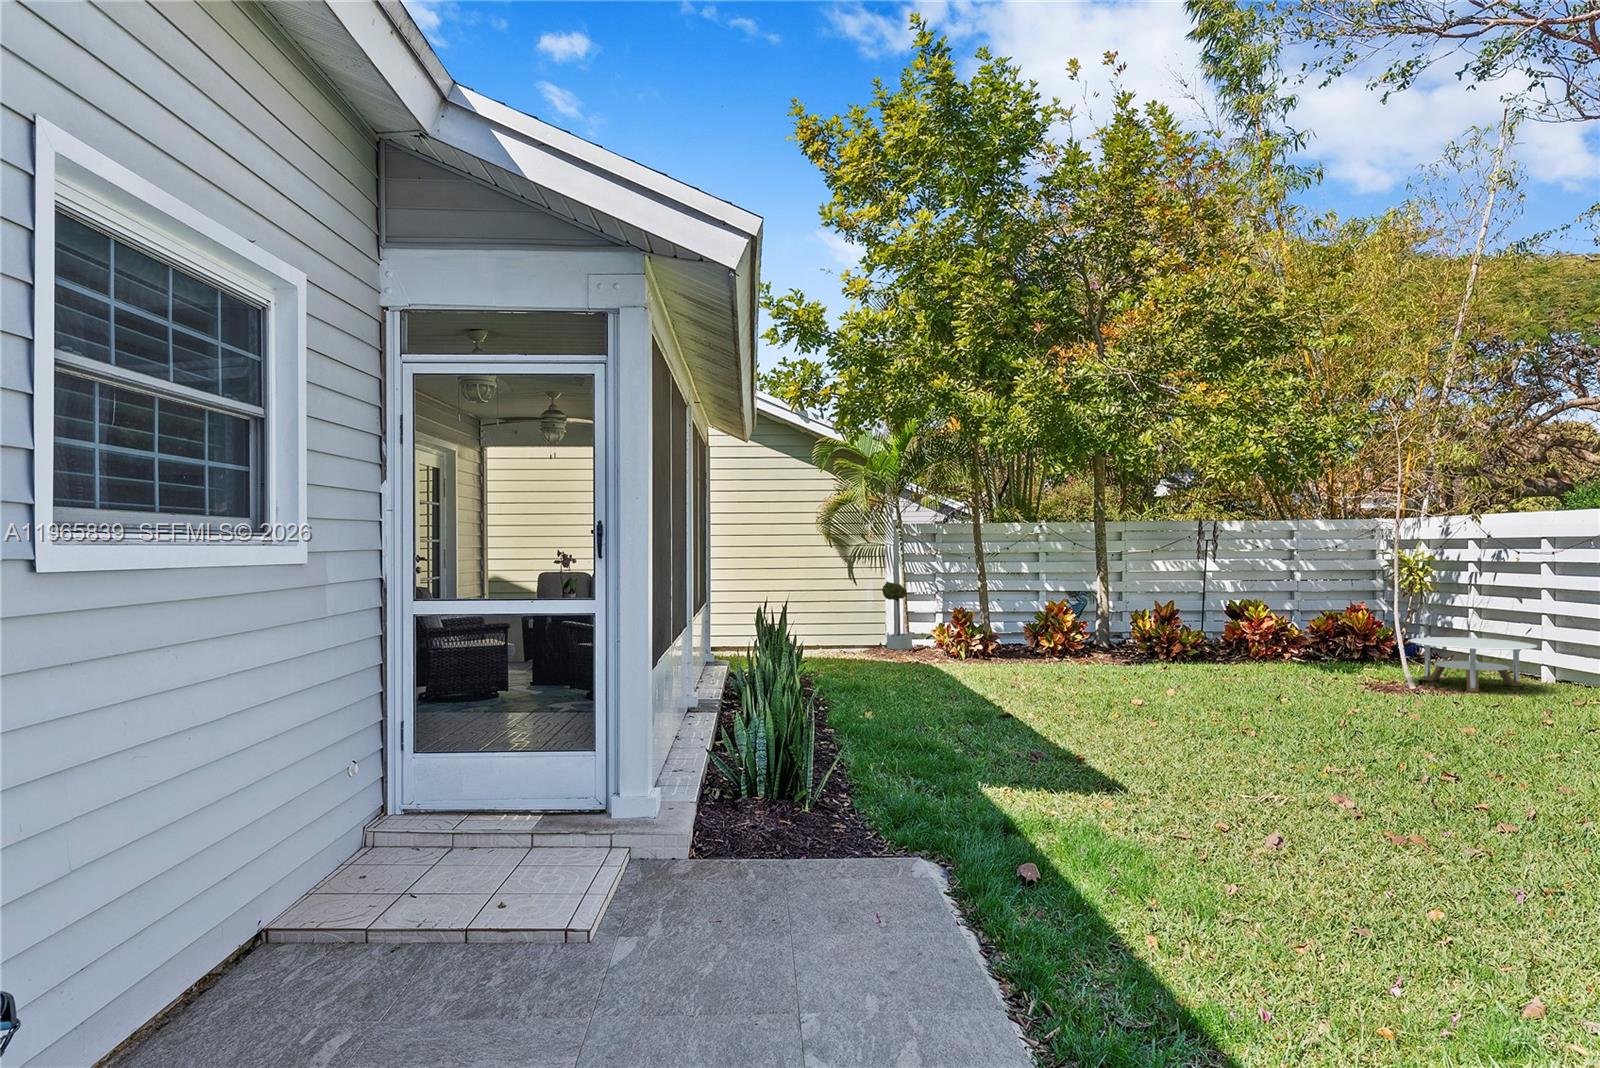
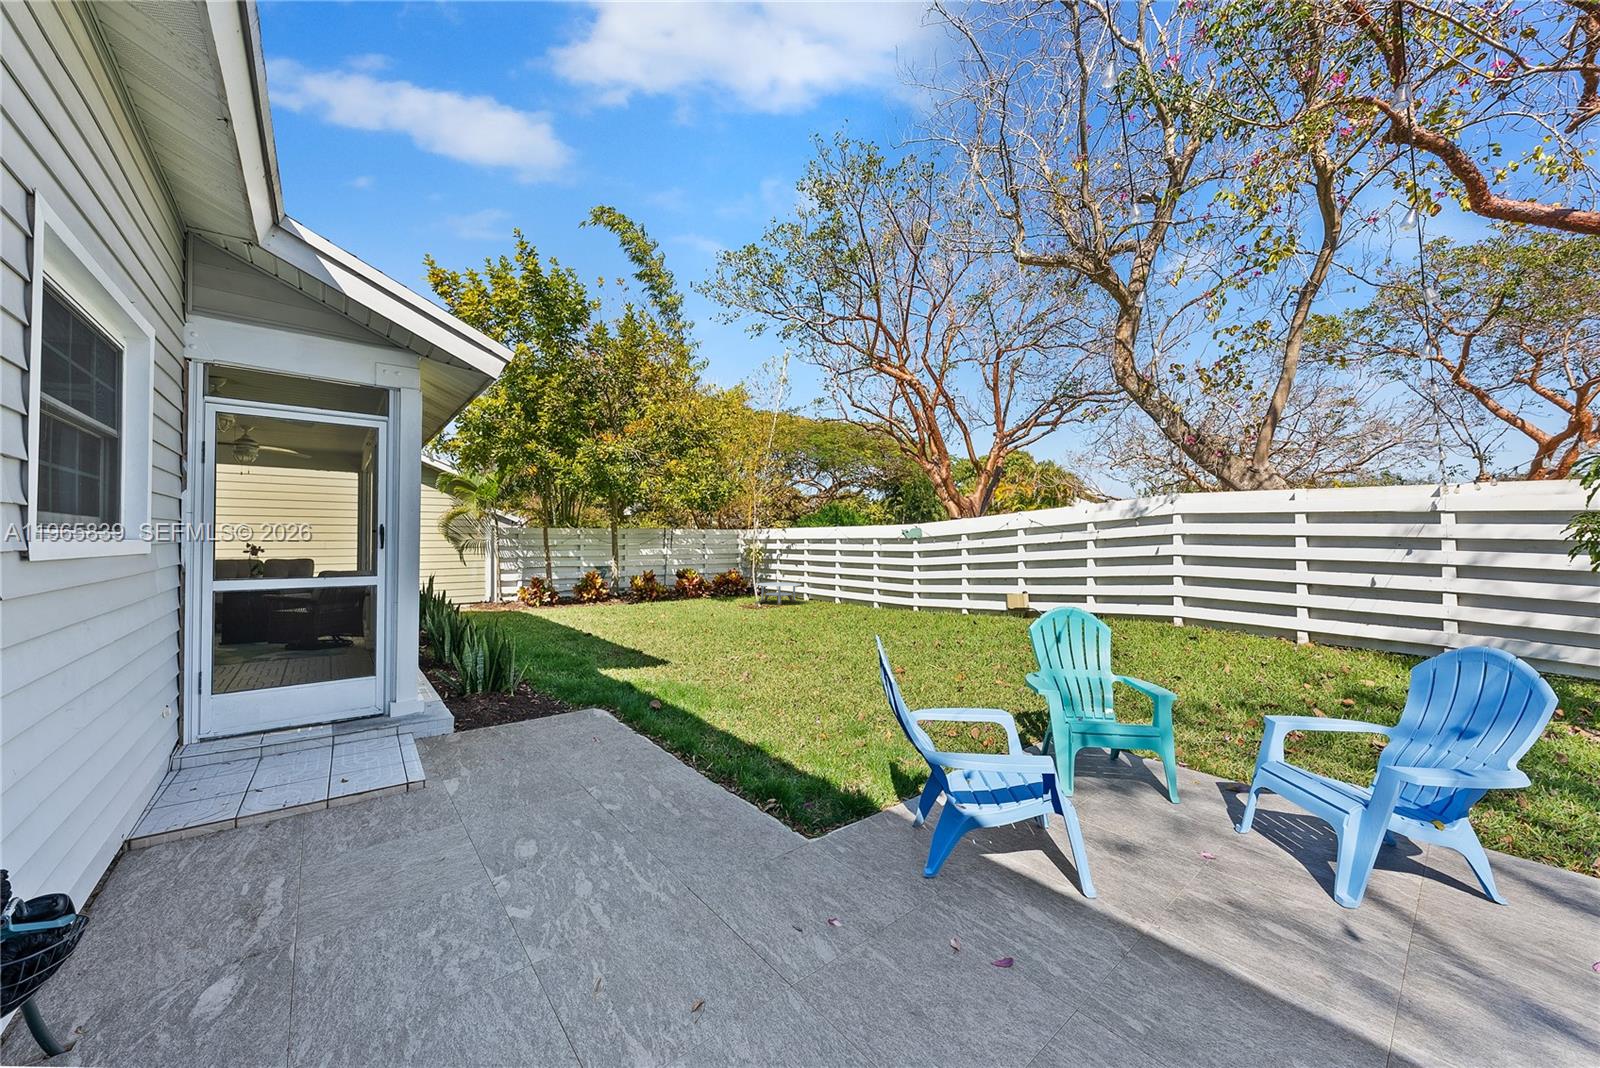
potted tree: present [882,581,912,650] -> none [483,562,503,603]

